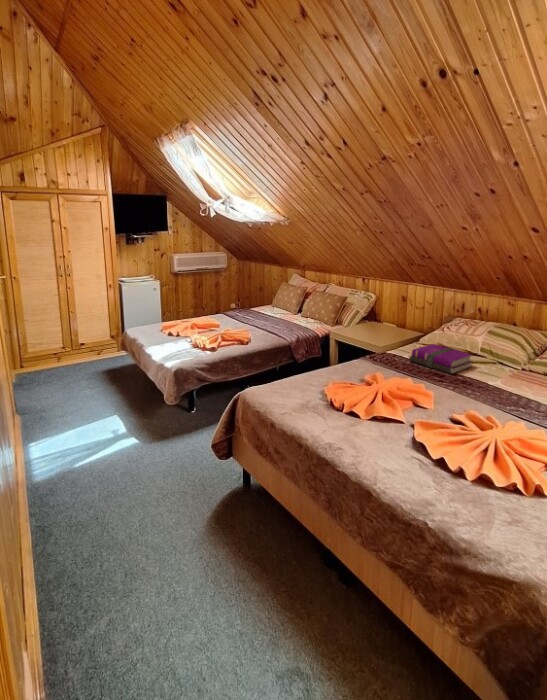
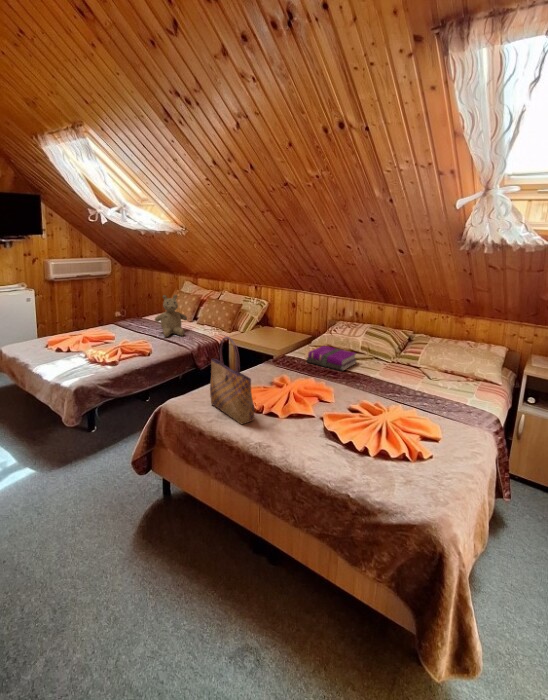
teddy bear: none [258,285,290,327] -> present [155,295,187,337]
tote bag: none [290,324,332,422] -> present [210,337,254,424]

